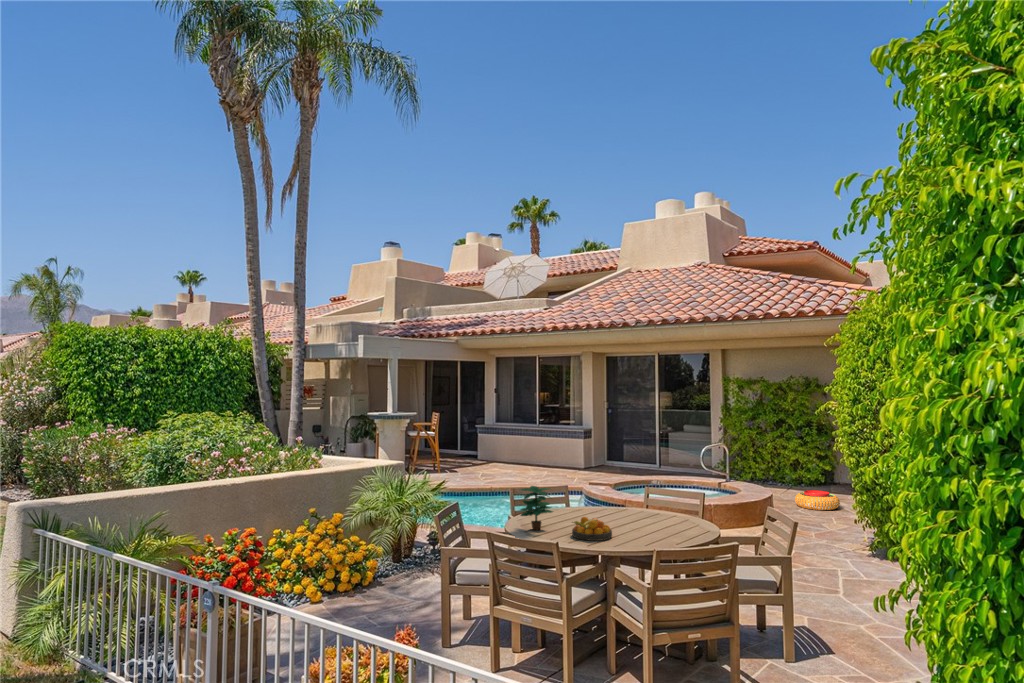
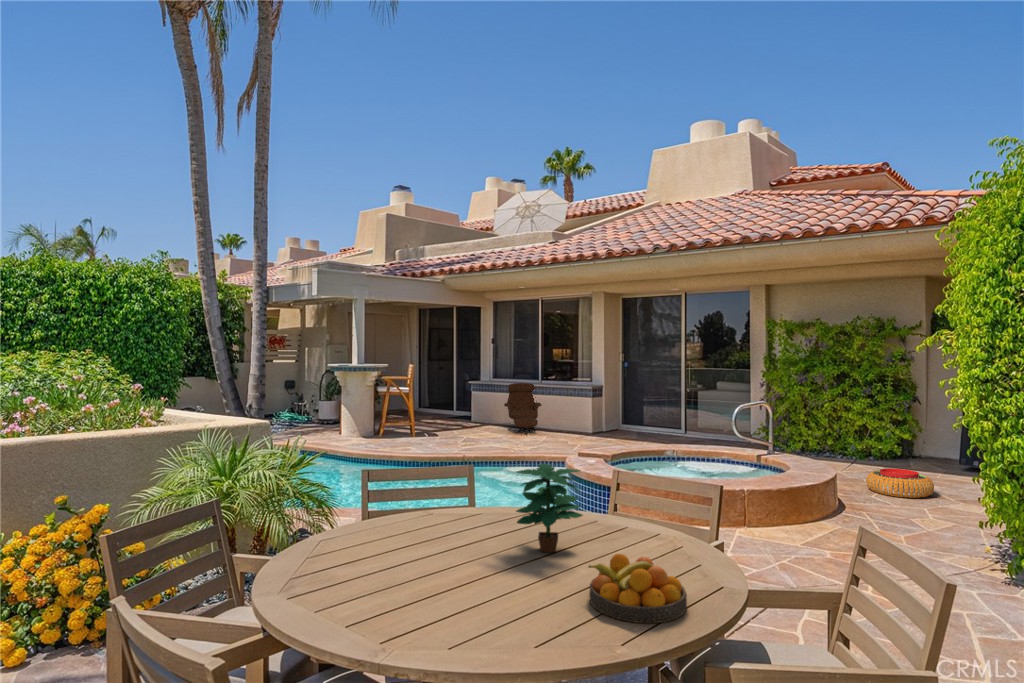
lounge chair: none [511,427,543,470] -> present [504,383,541,434]
potted plant: present [521,486,553,530] -> present [516,464,583,552]
fruit bowl: present [572,517,612,541] -> present [589,554,687,623]

